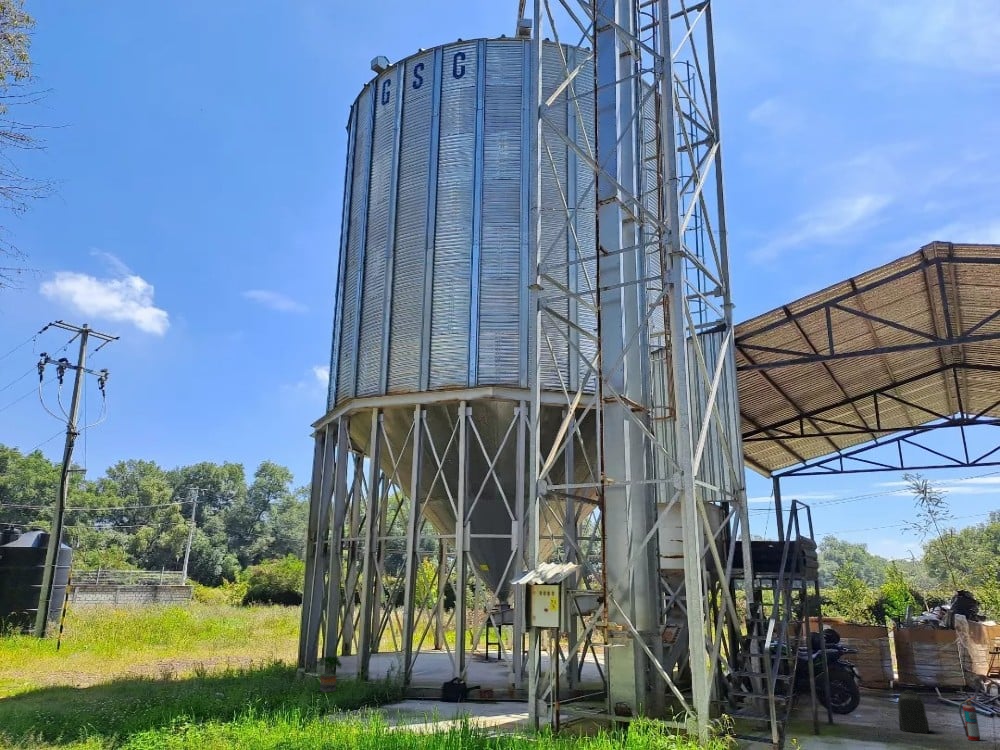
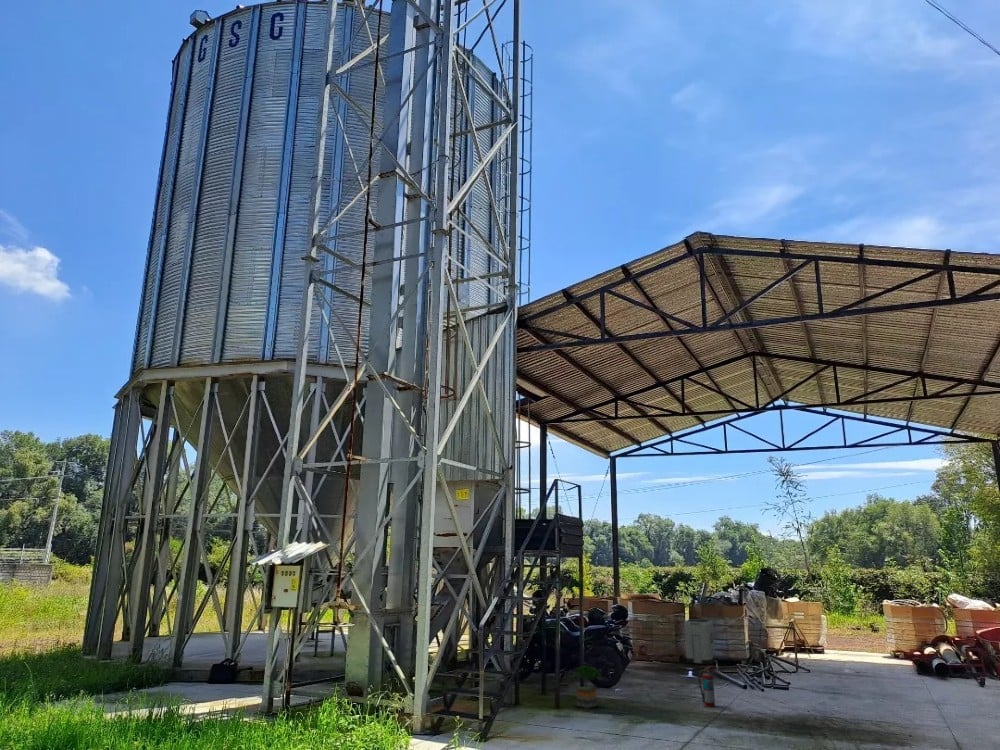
trash can: none [907,649,946,699] -> present [684,619,716,665]
potted tree: present [320,656,342,692] -> present [573,666,601,708]
backpack: present [898,690,929,733] -> none [649,660,675,701]

